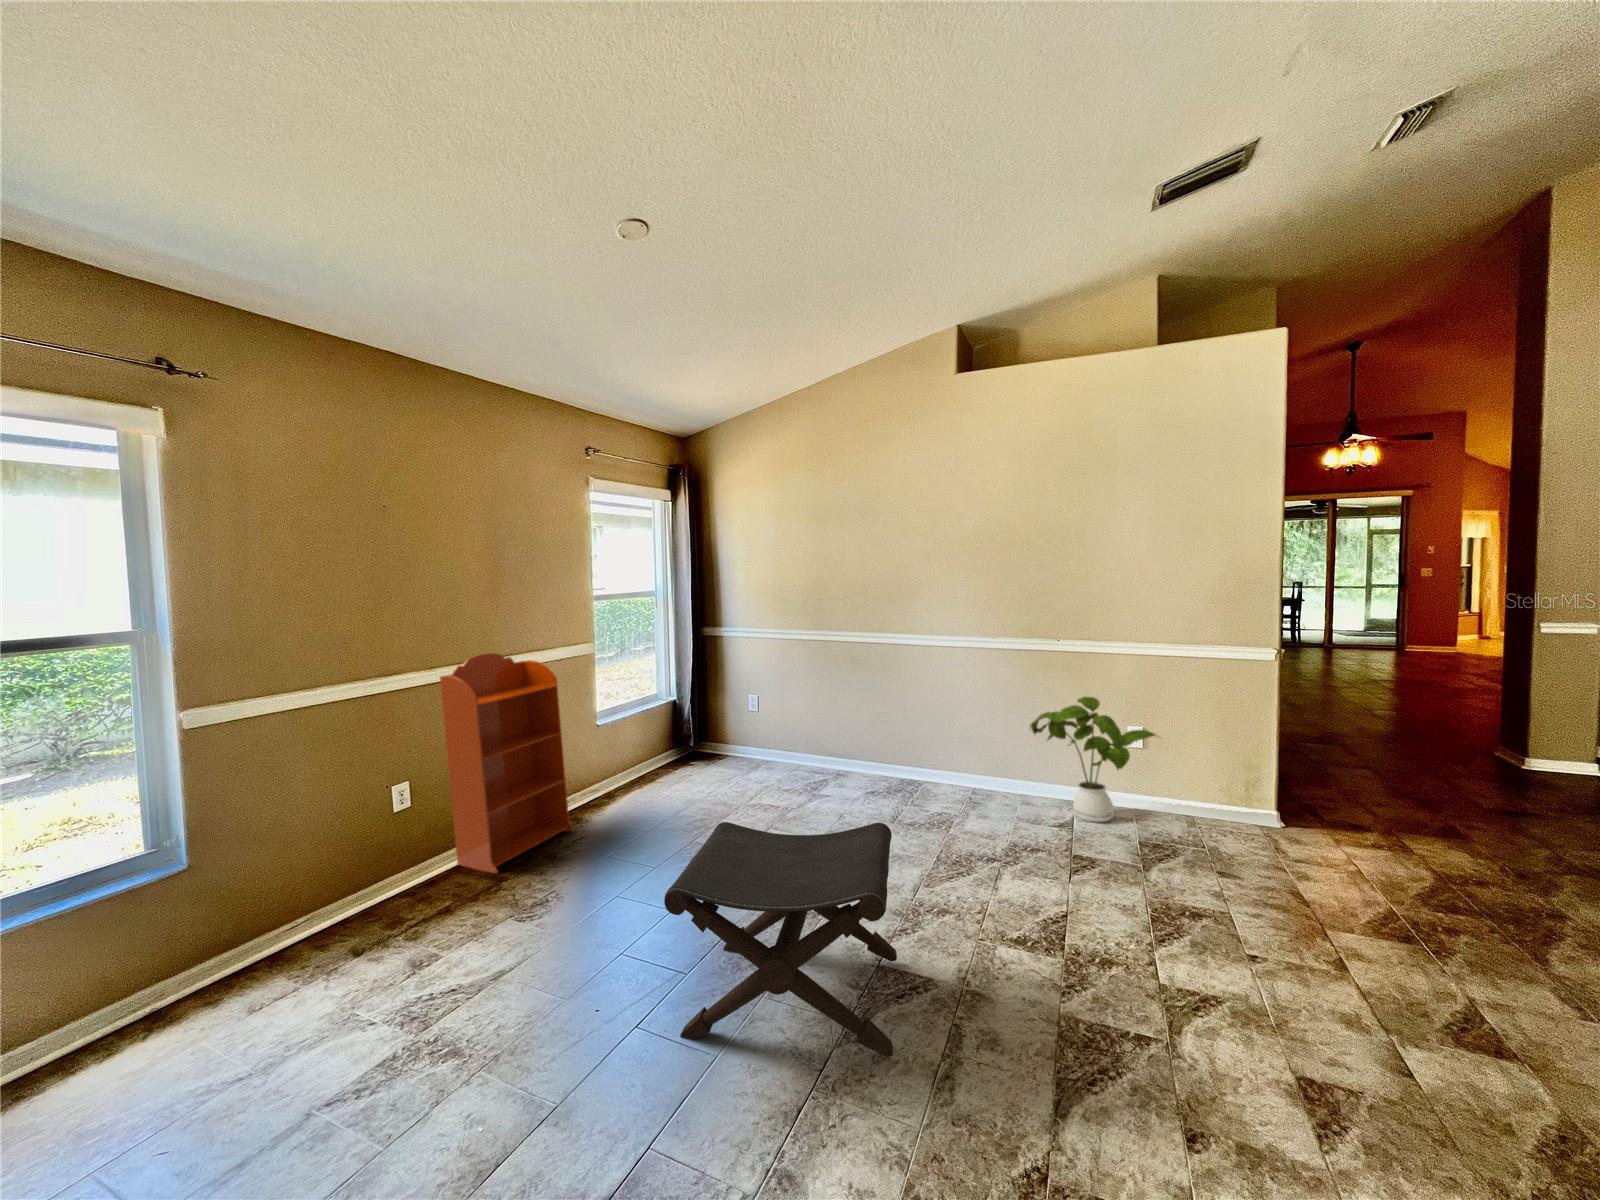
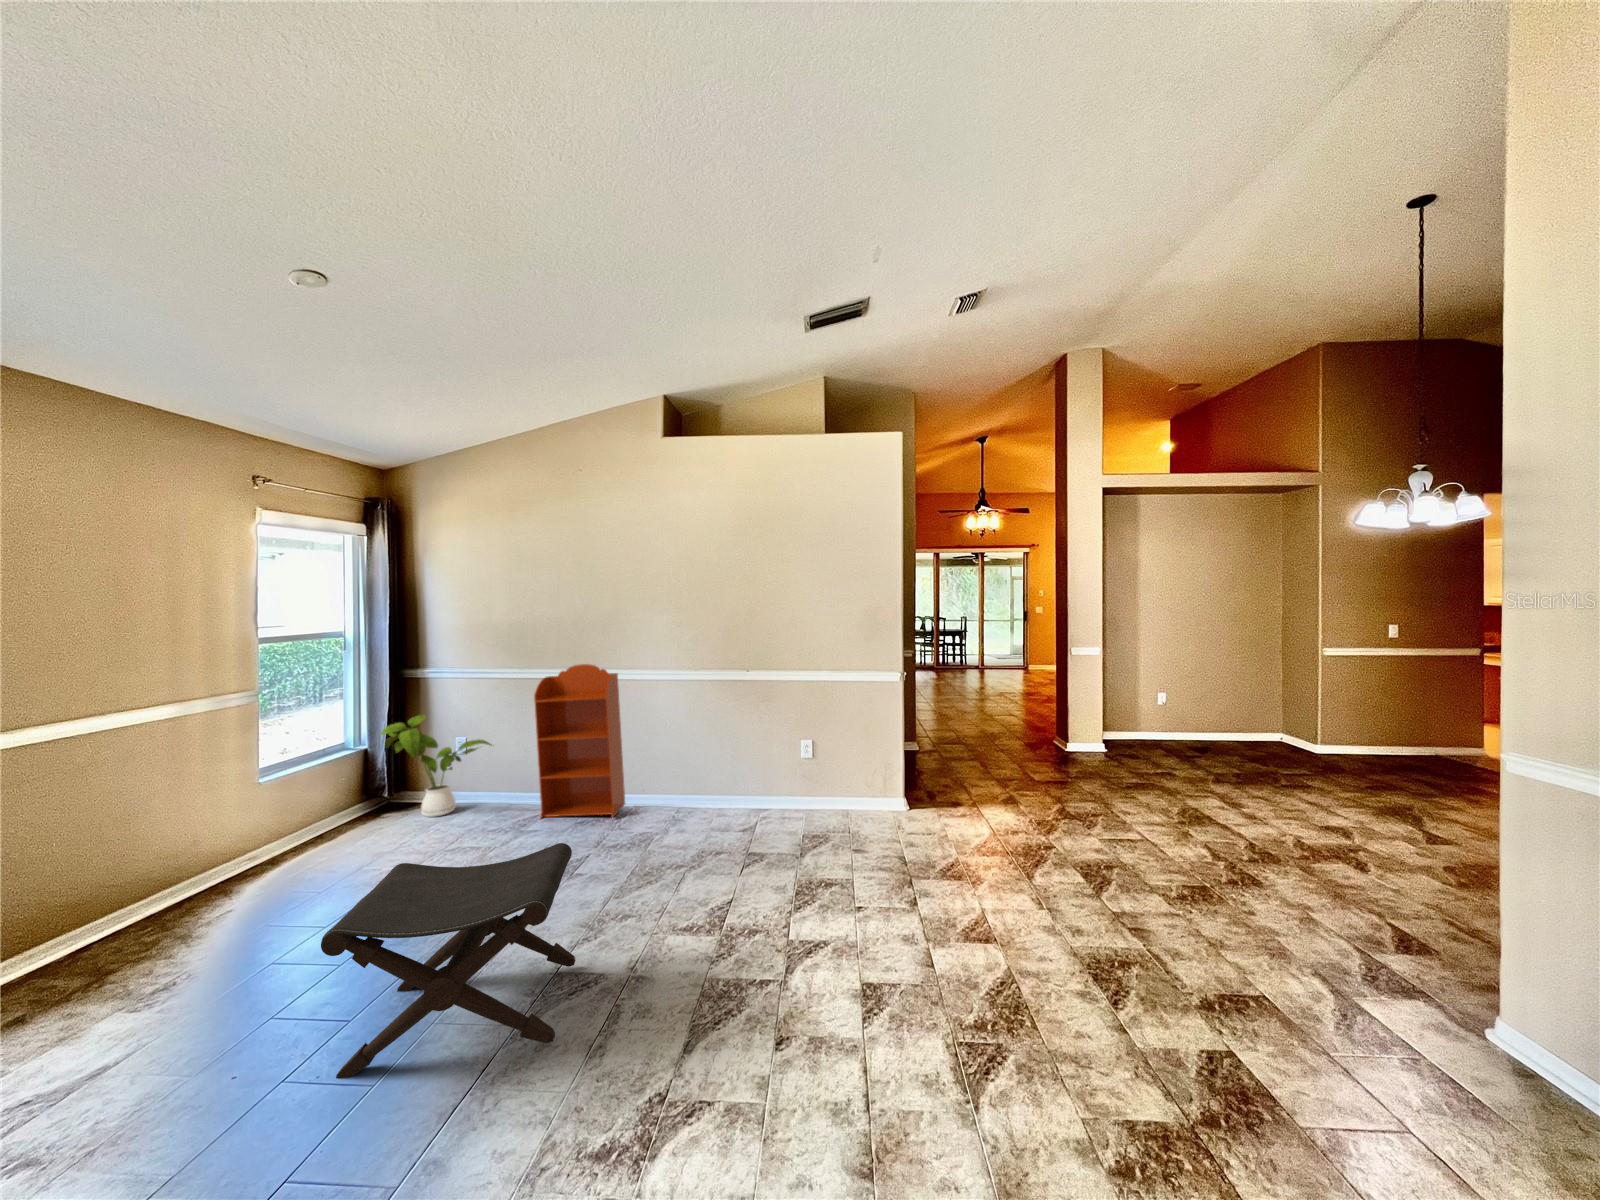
bookcase: present [440,653,574,873] -> present [534,664,625,819]
house plant: present [1030,697,1156,823] -> present [381,715,492,817]

